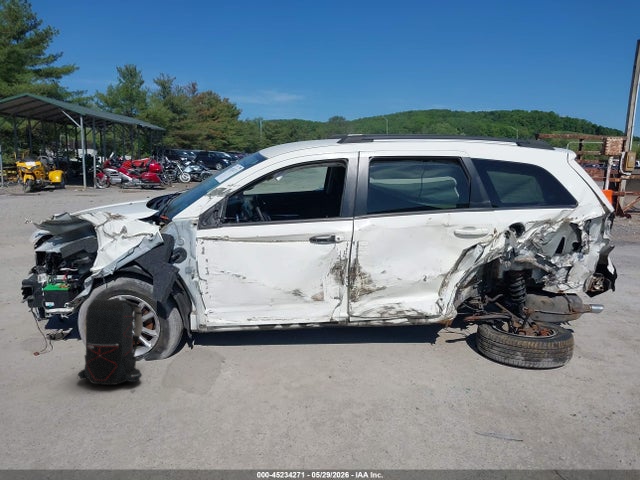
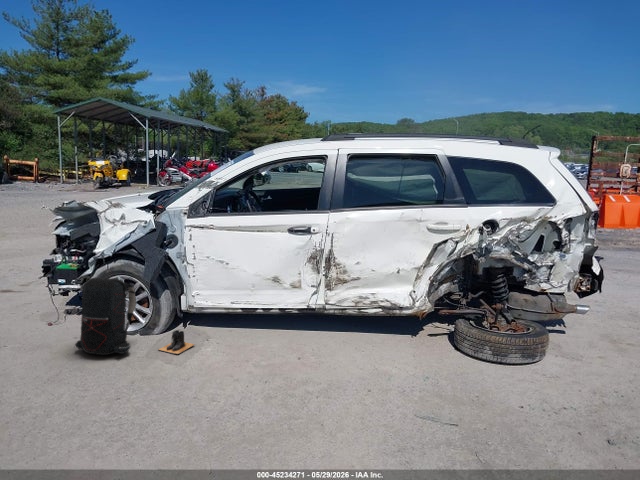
boots: none [171,352,210,379] -> present [159,330,194,354]

